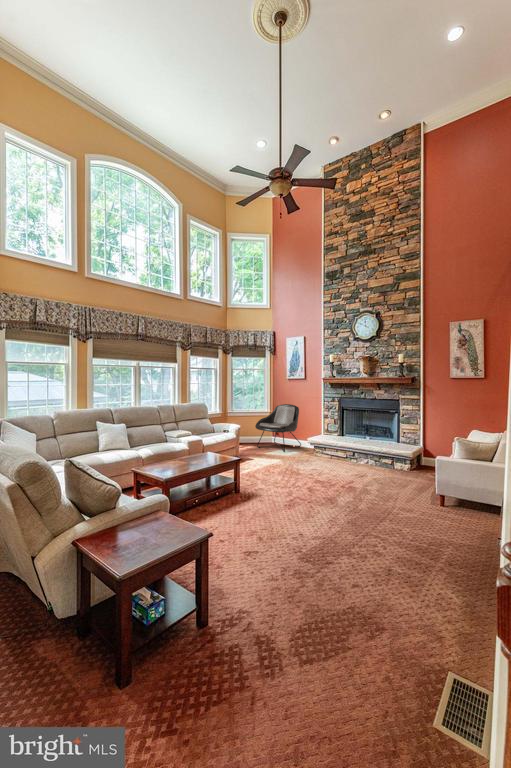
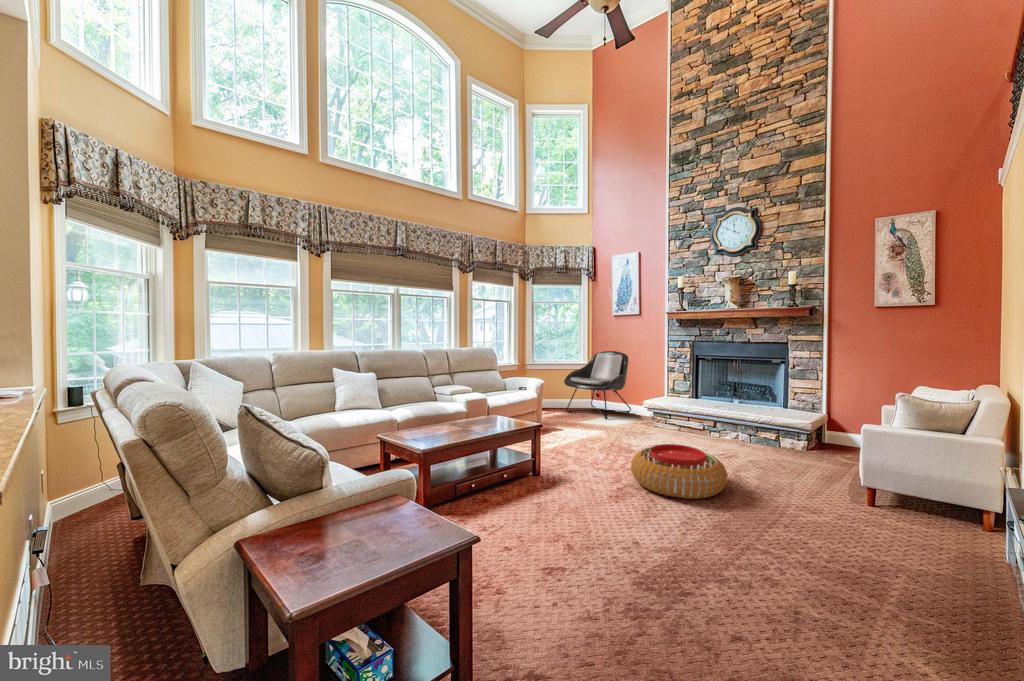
pouf: none [299,470,359,505] -> present [631,444,727,499]

